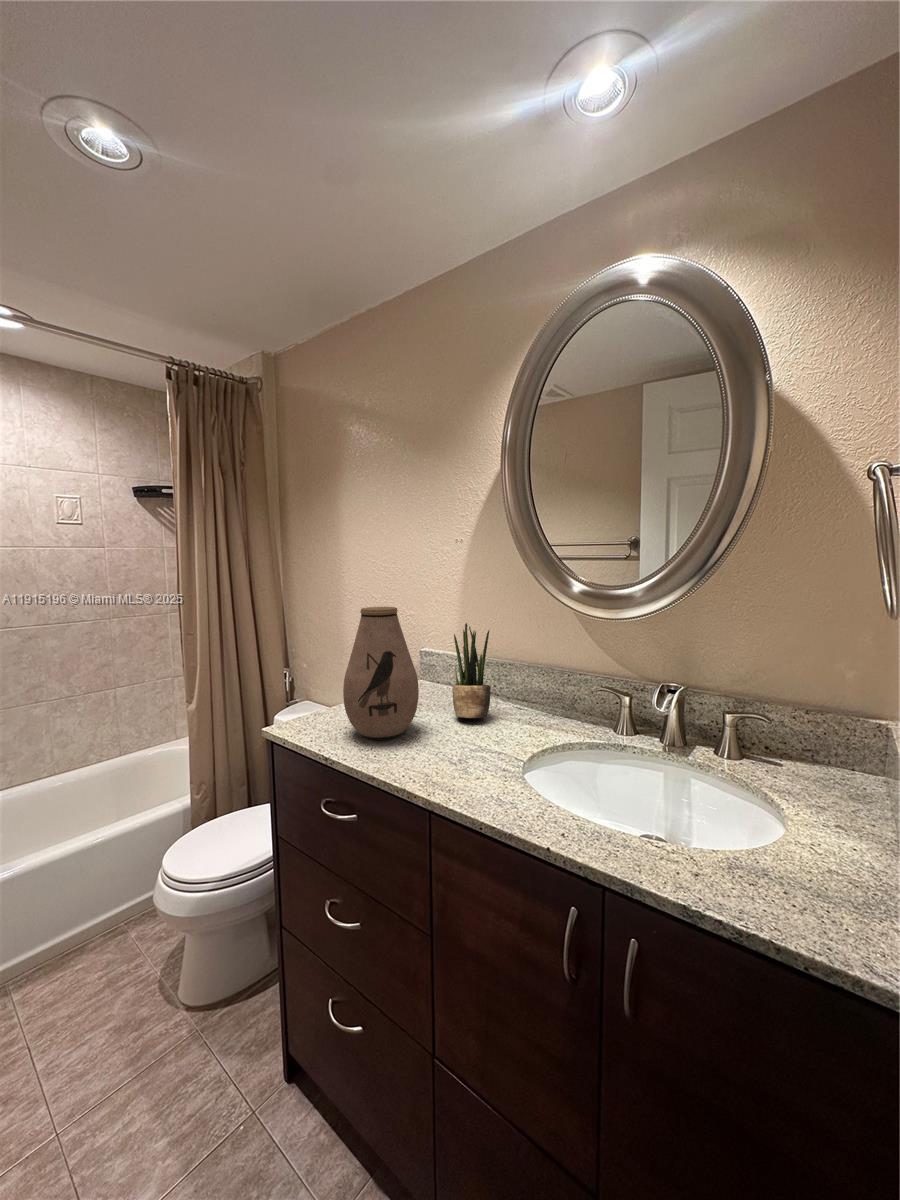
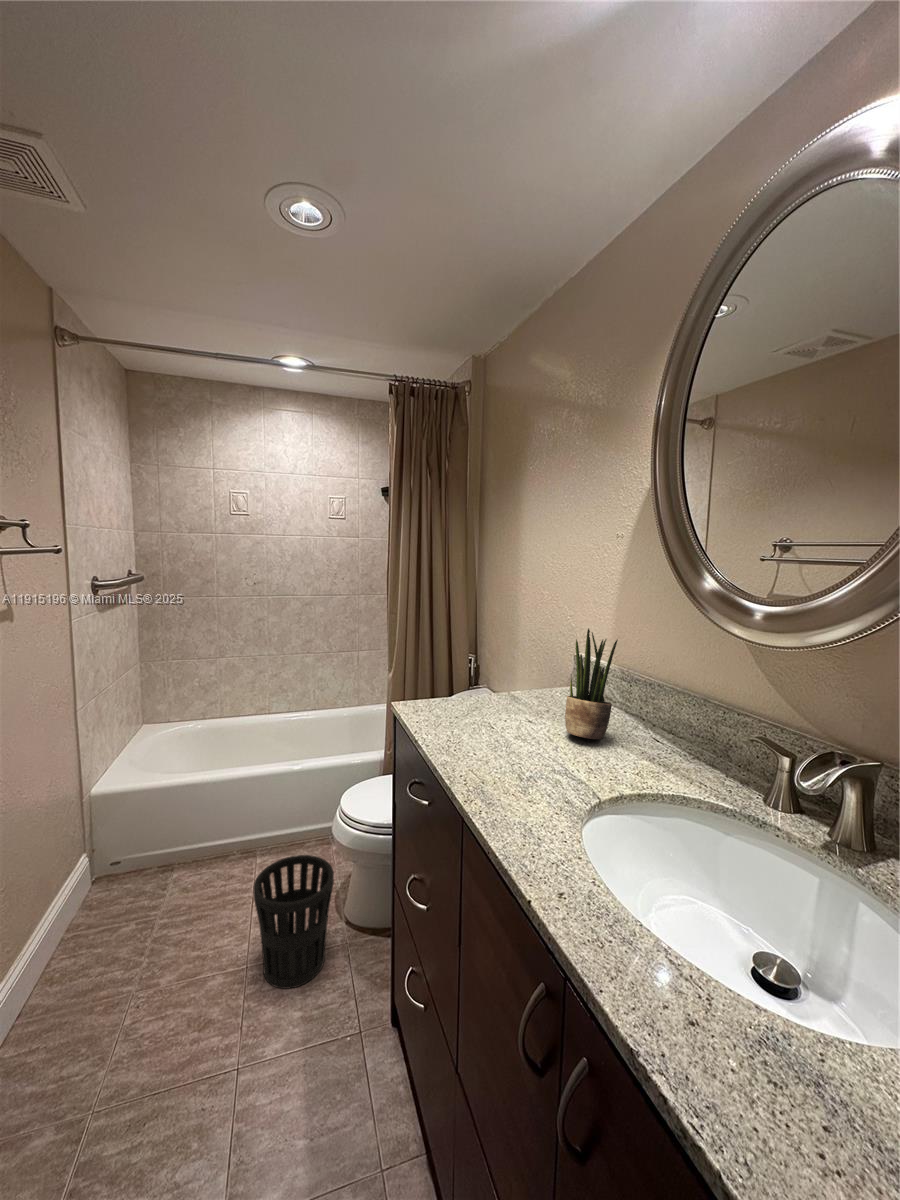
vase: present [343,607,419,740] -> none [445,601,521,737]
wastebasket: none [62,945,180,1133] -> present [253,855,334,989]

